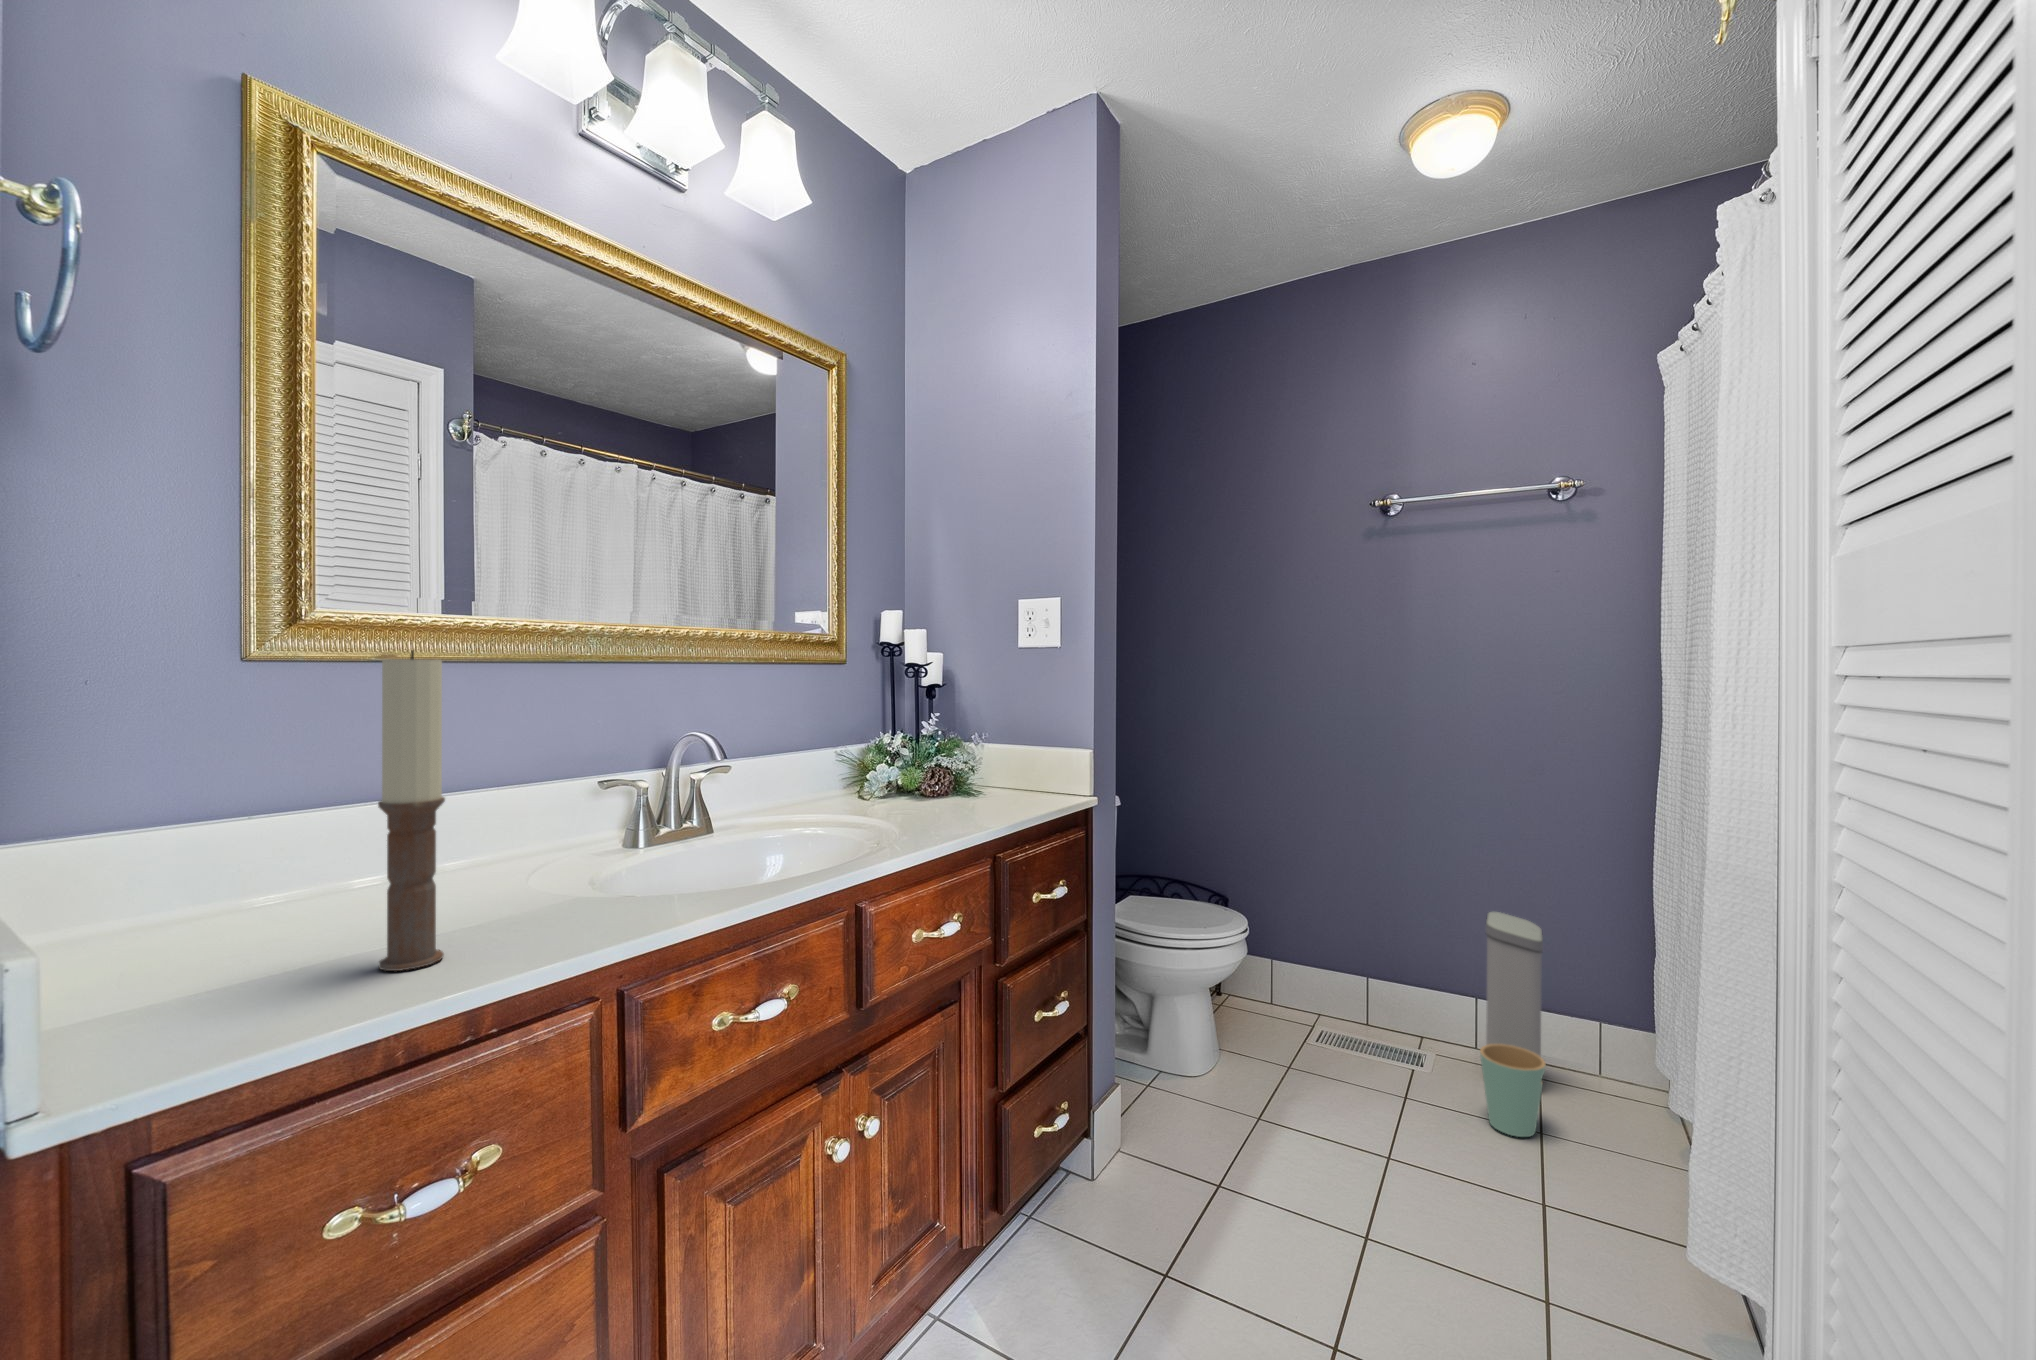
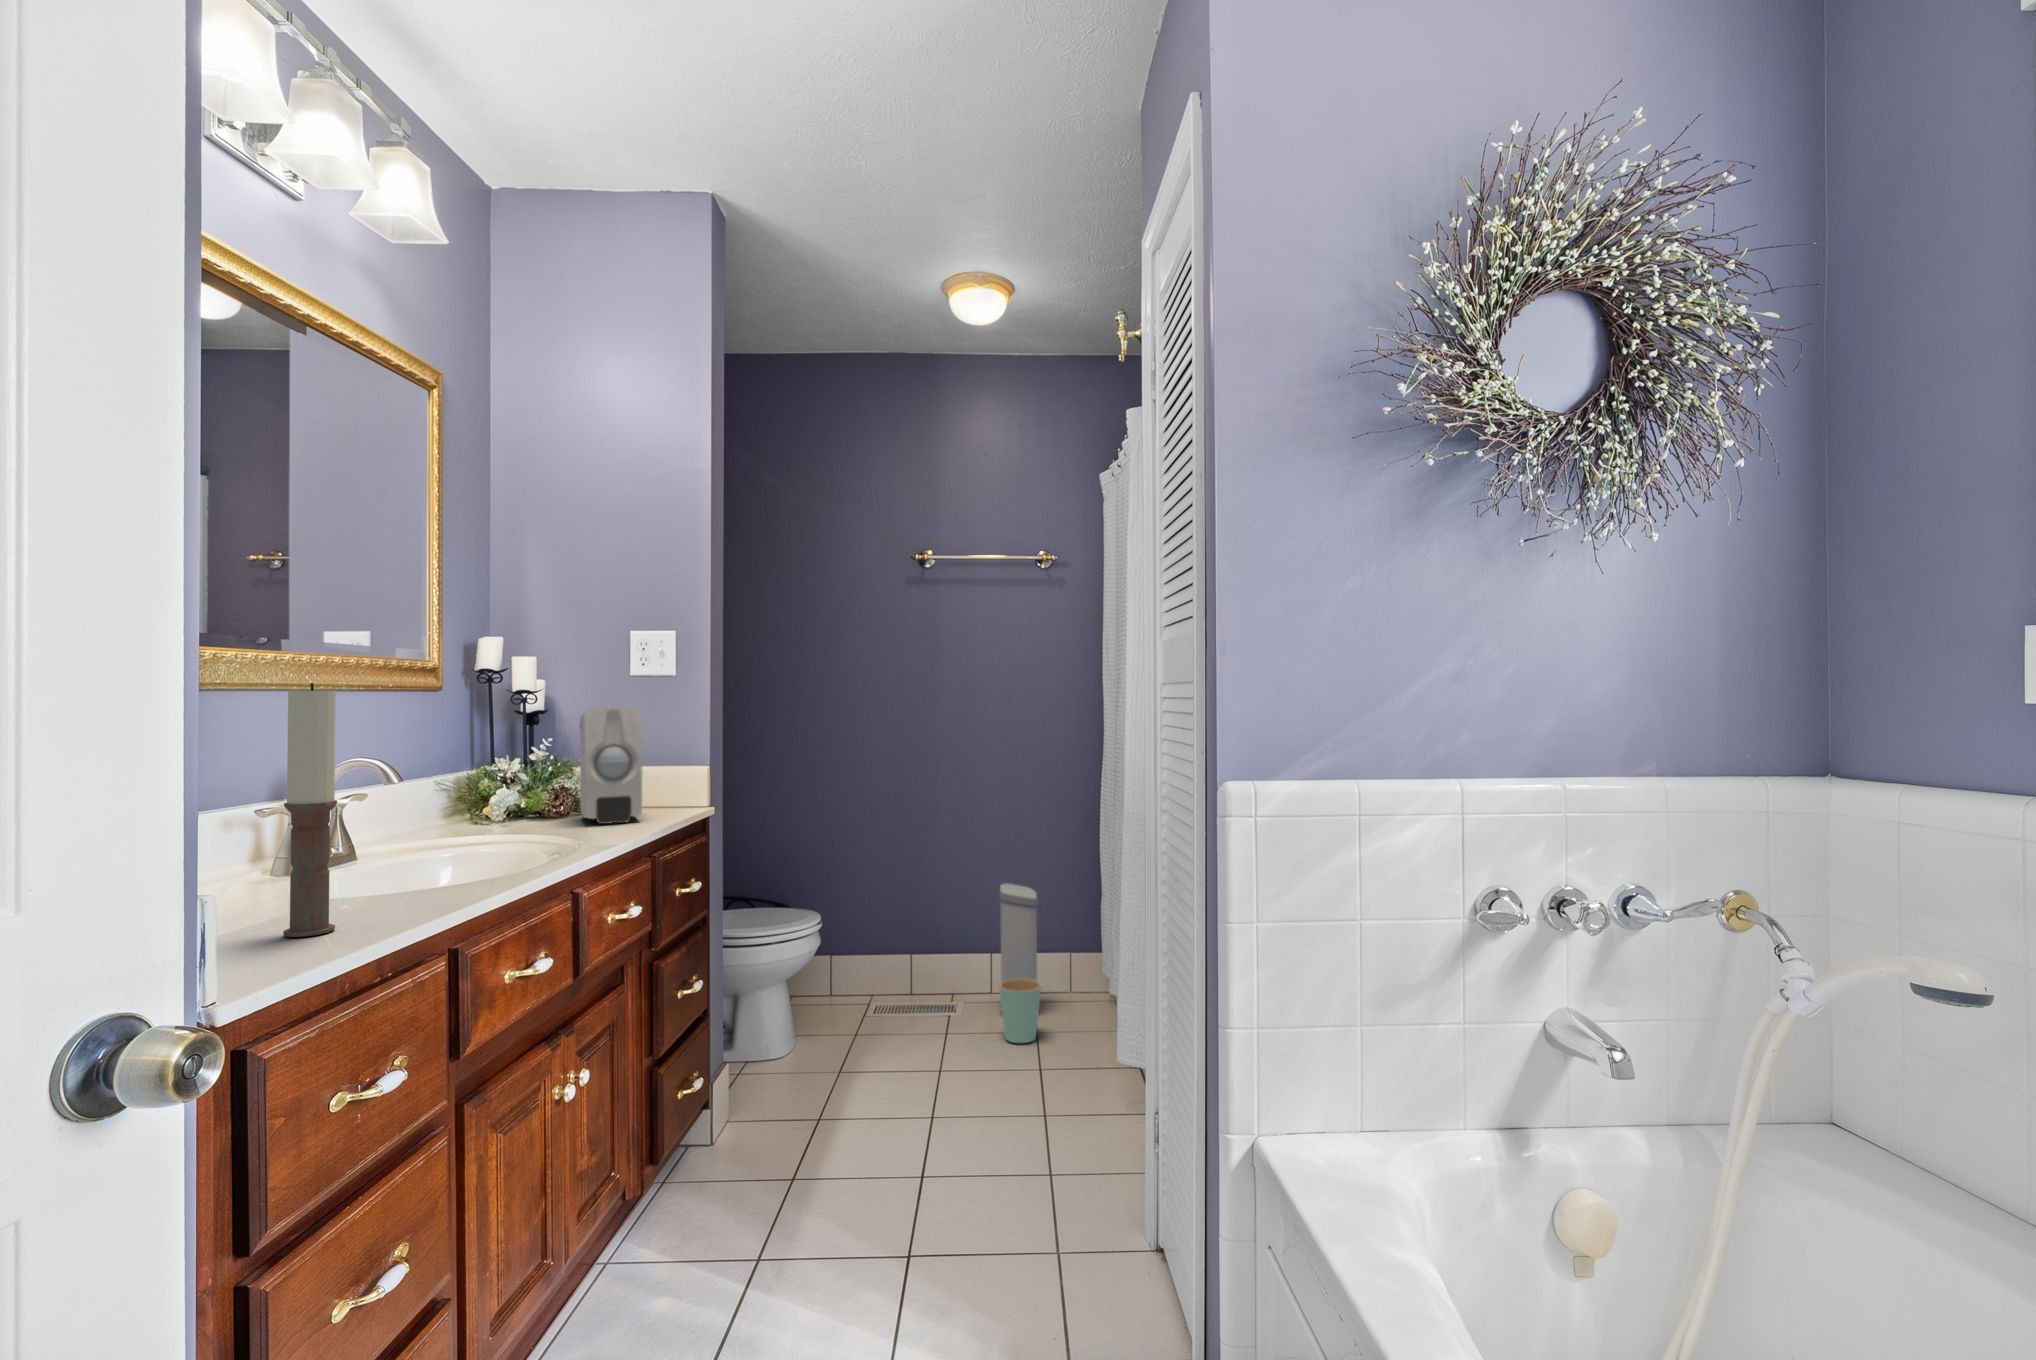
soap dispenser: none [940,684,1007,813] -> present [580,708,642,824]

